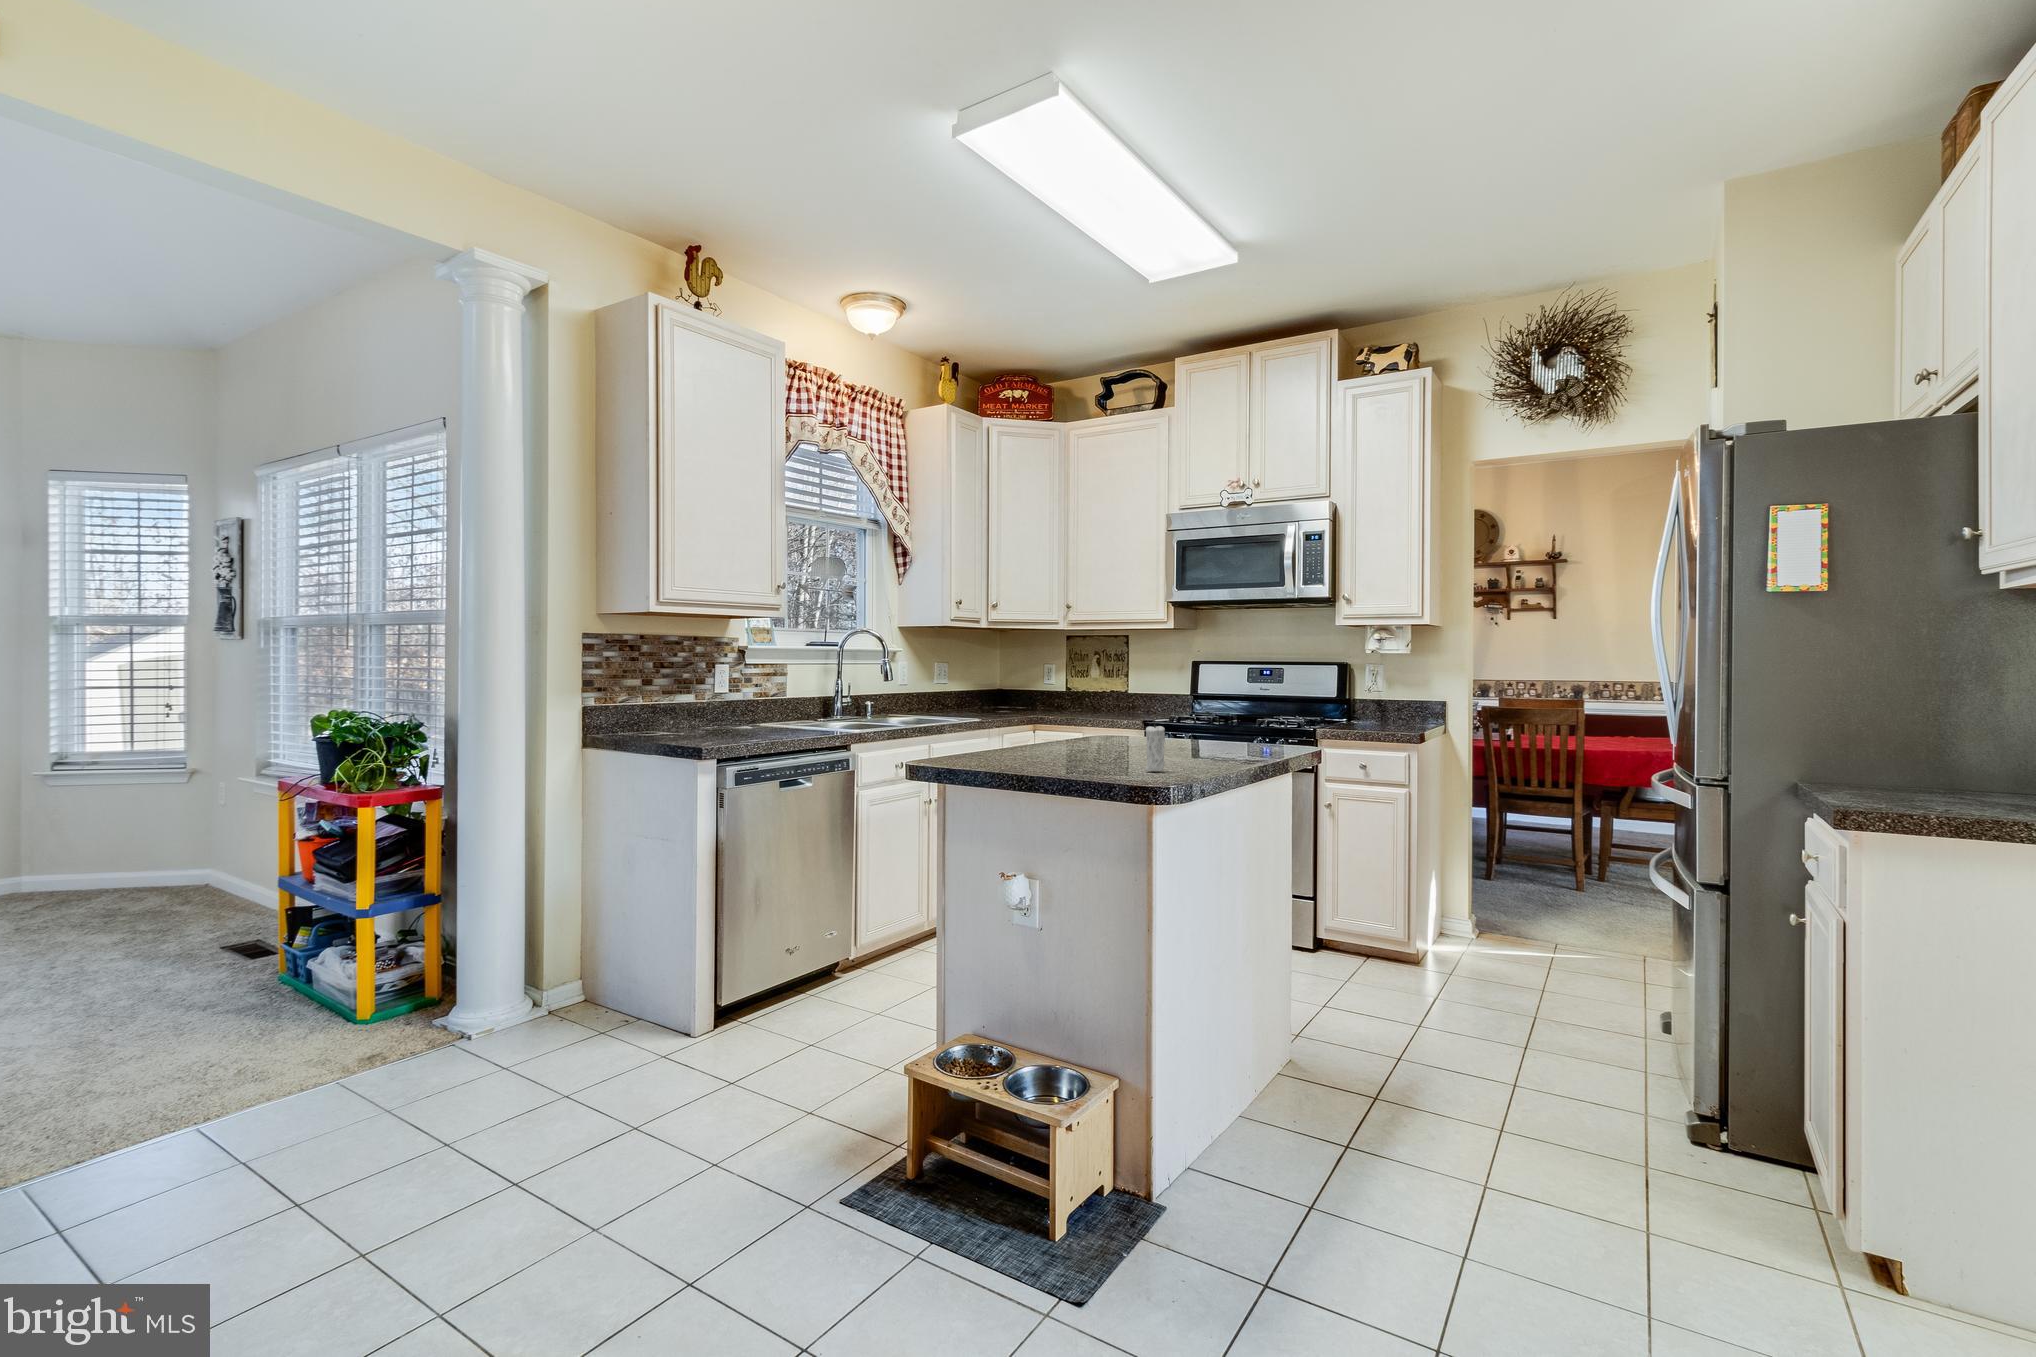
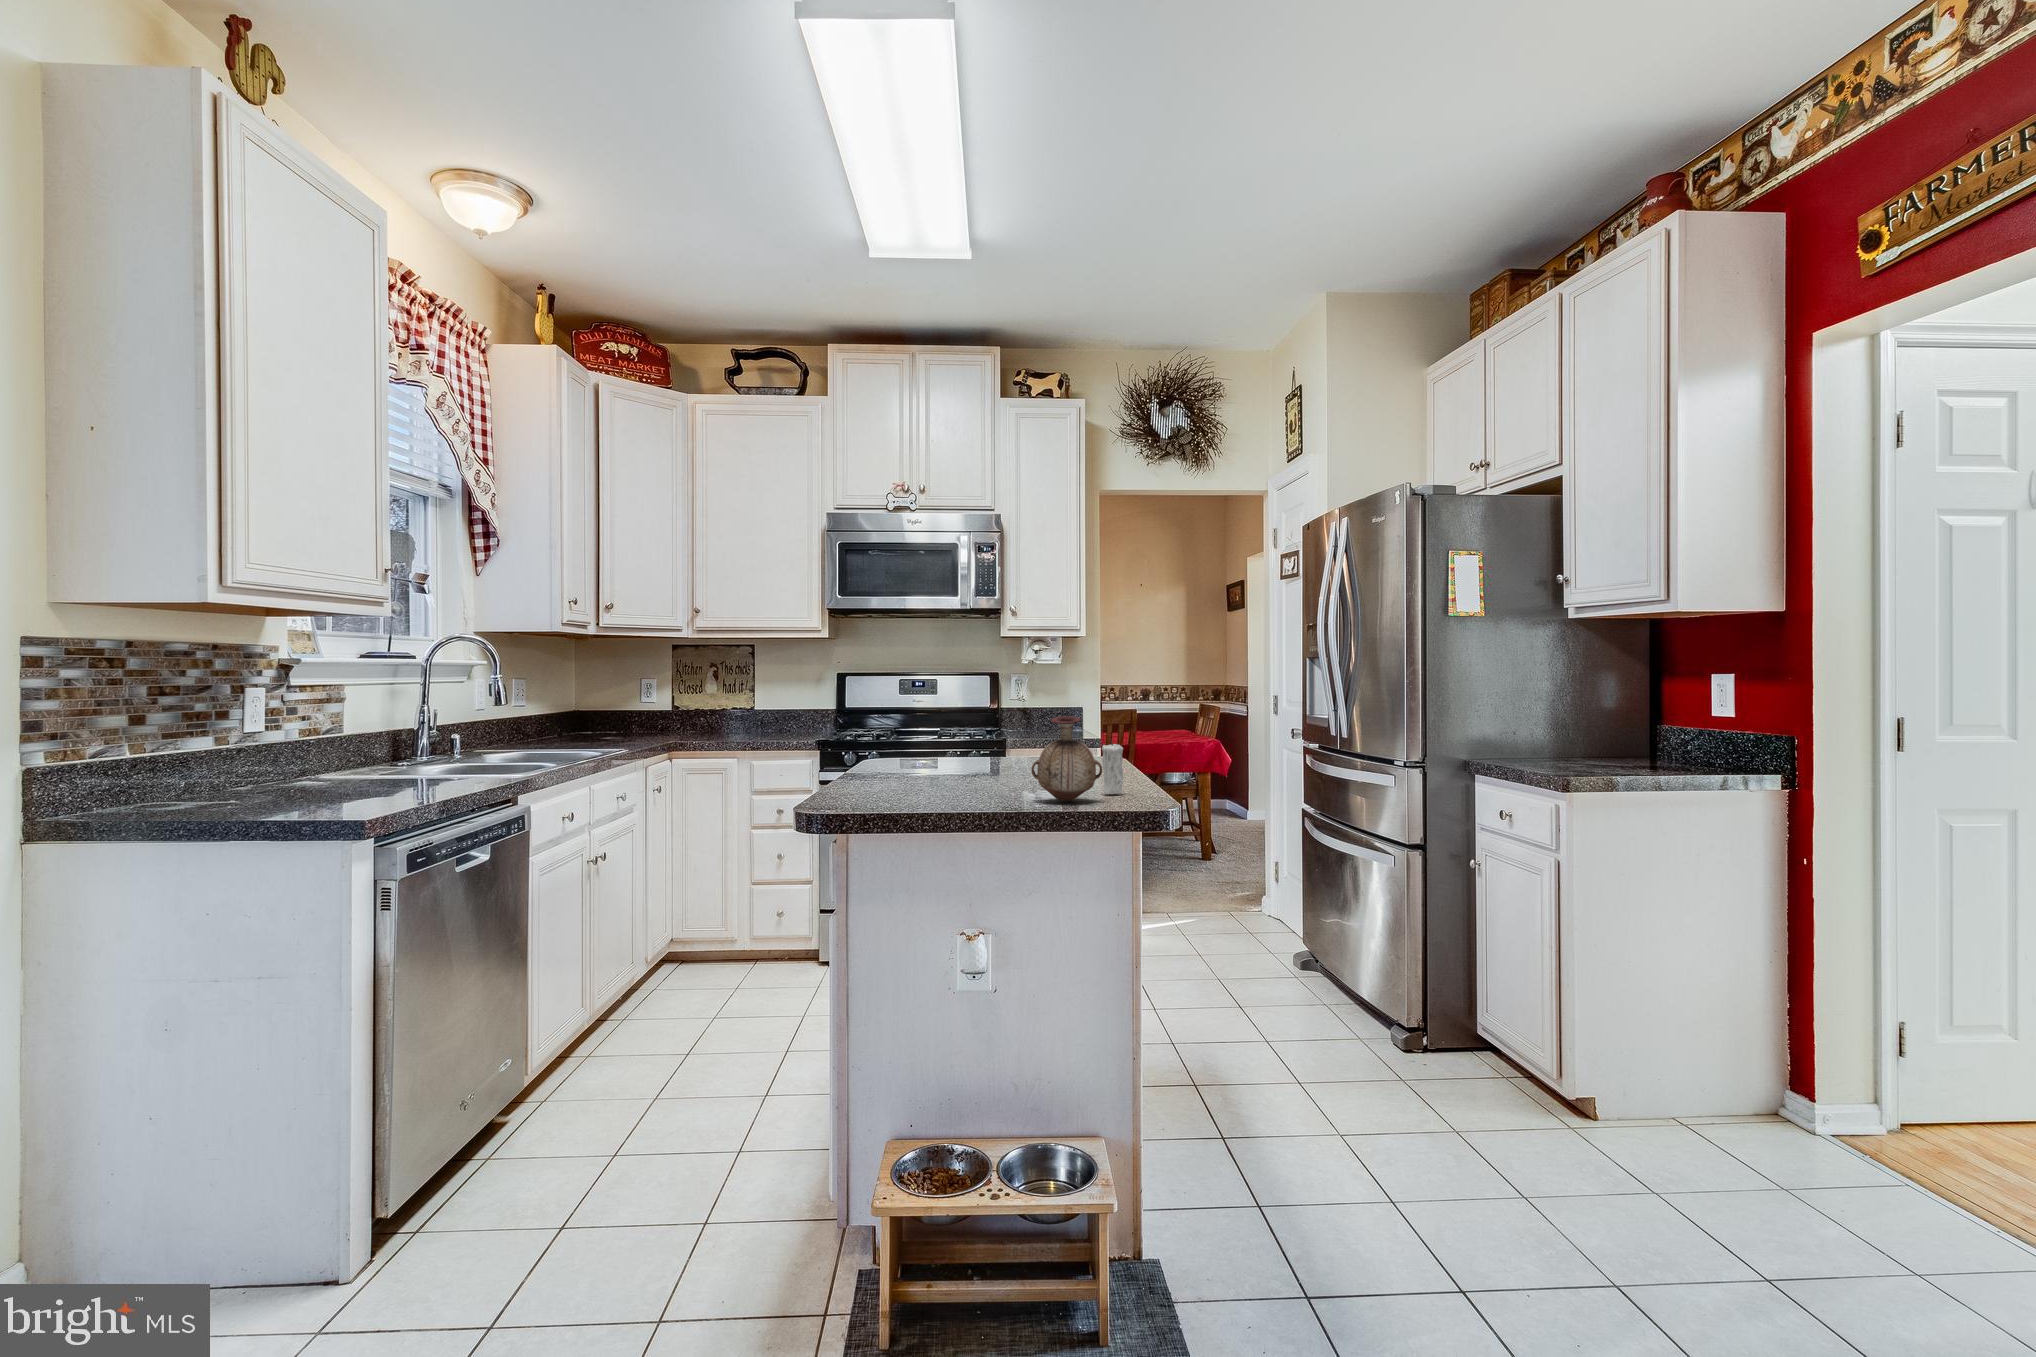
vase: none [1063,699,1118,773] -> present [1031,716,1102,801]

